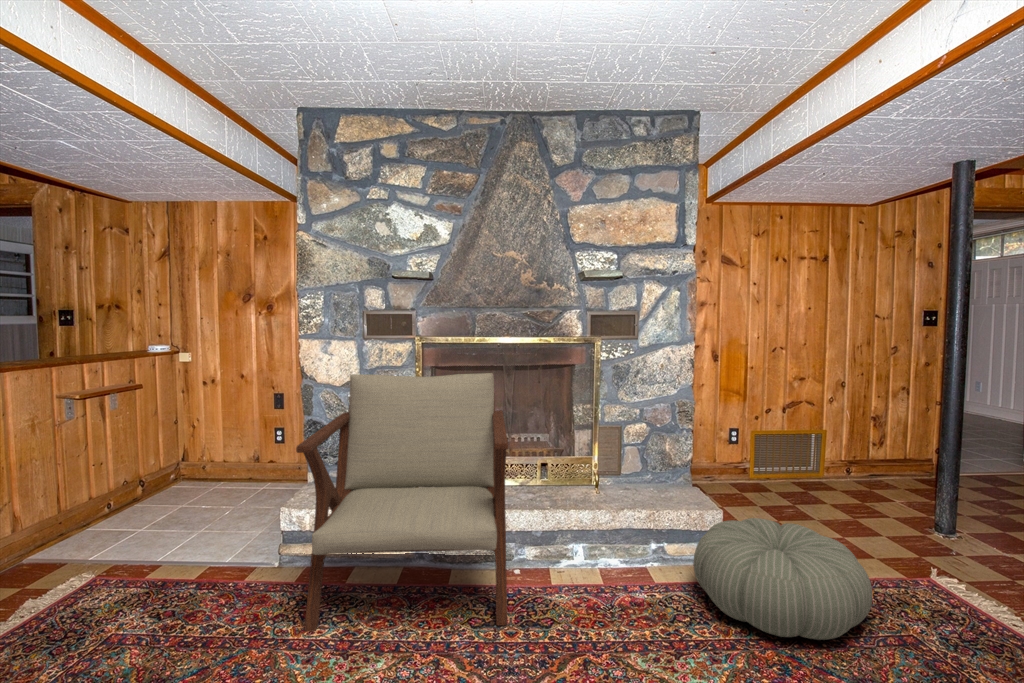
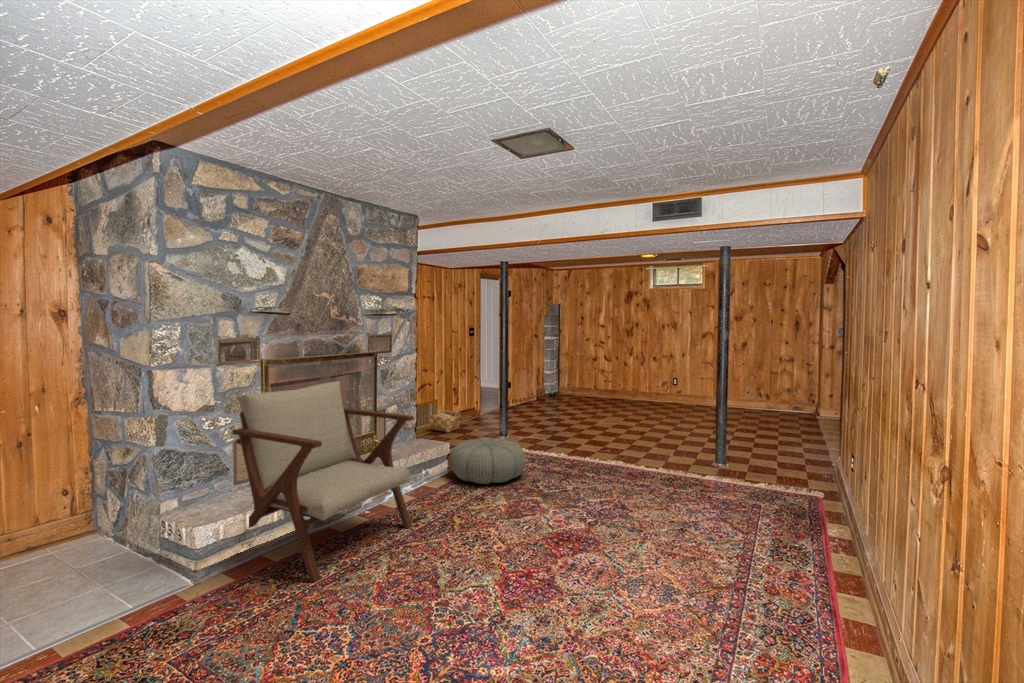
woven basket: none [813,439,888,496] -> present [429,410,462,433]

